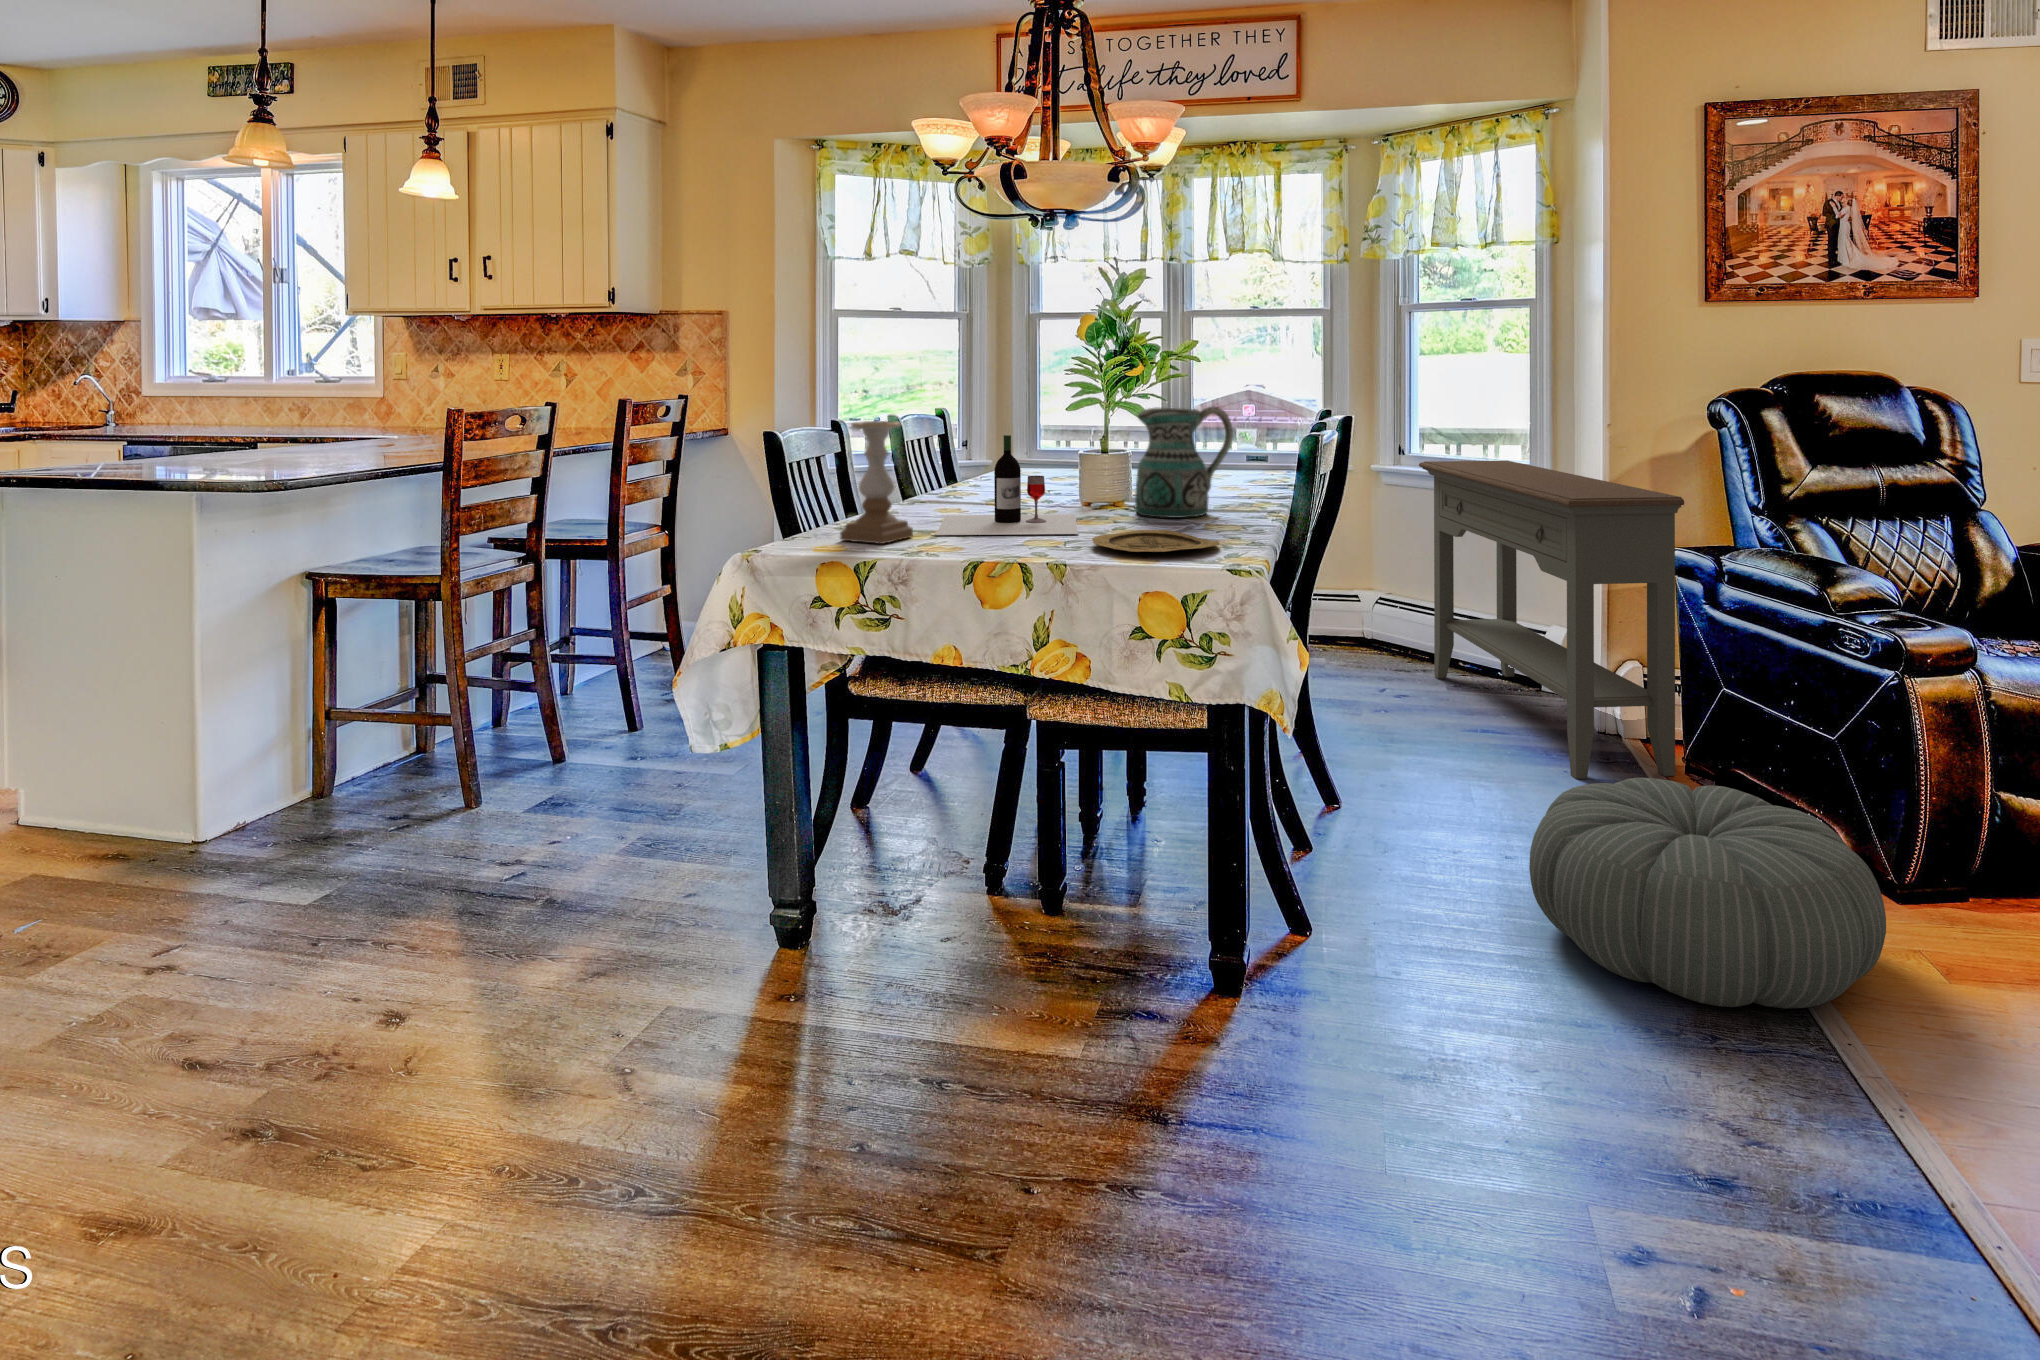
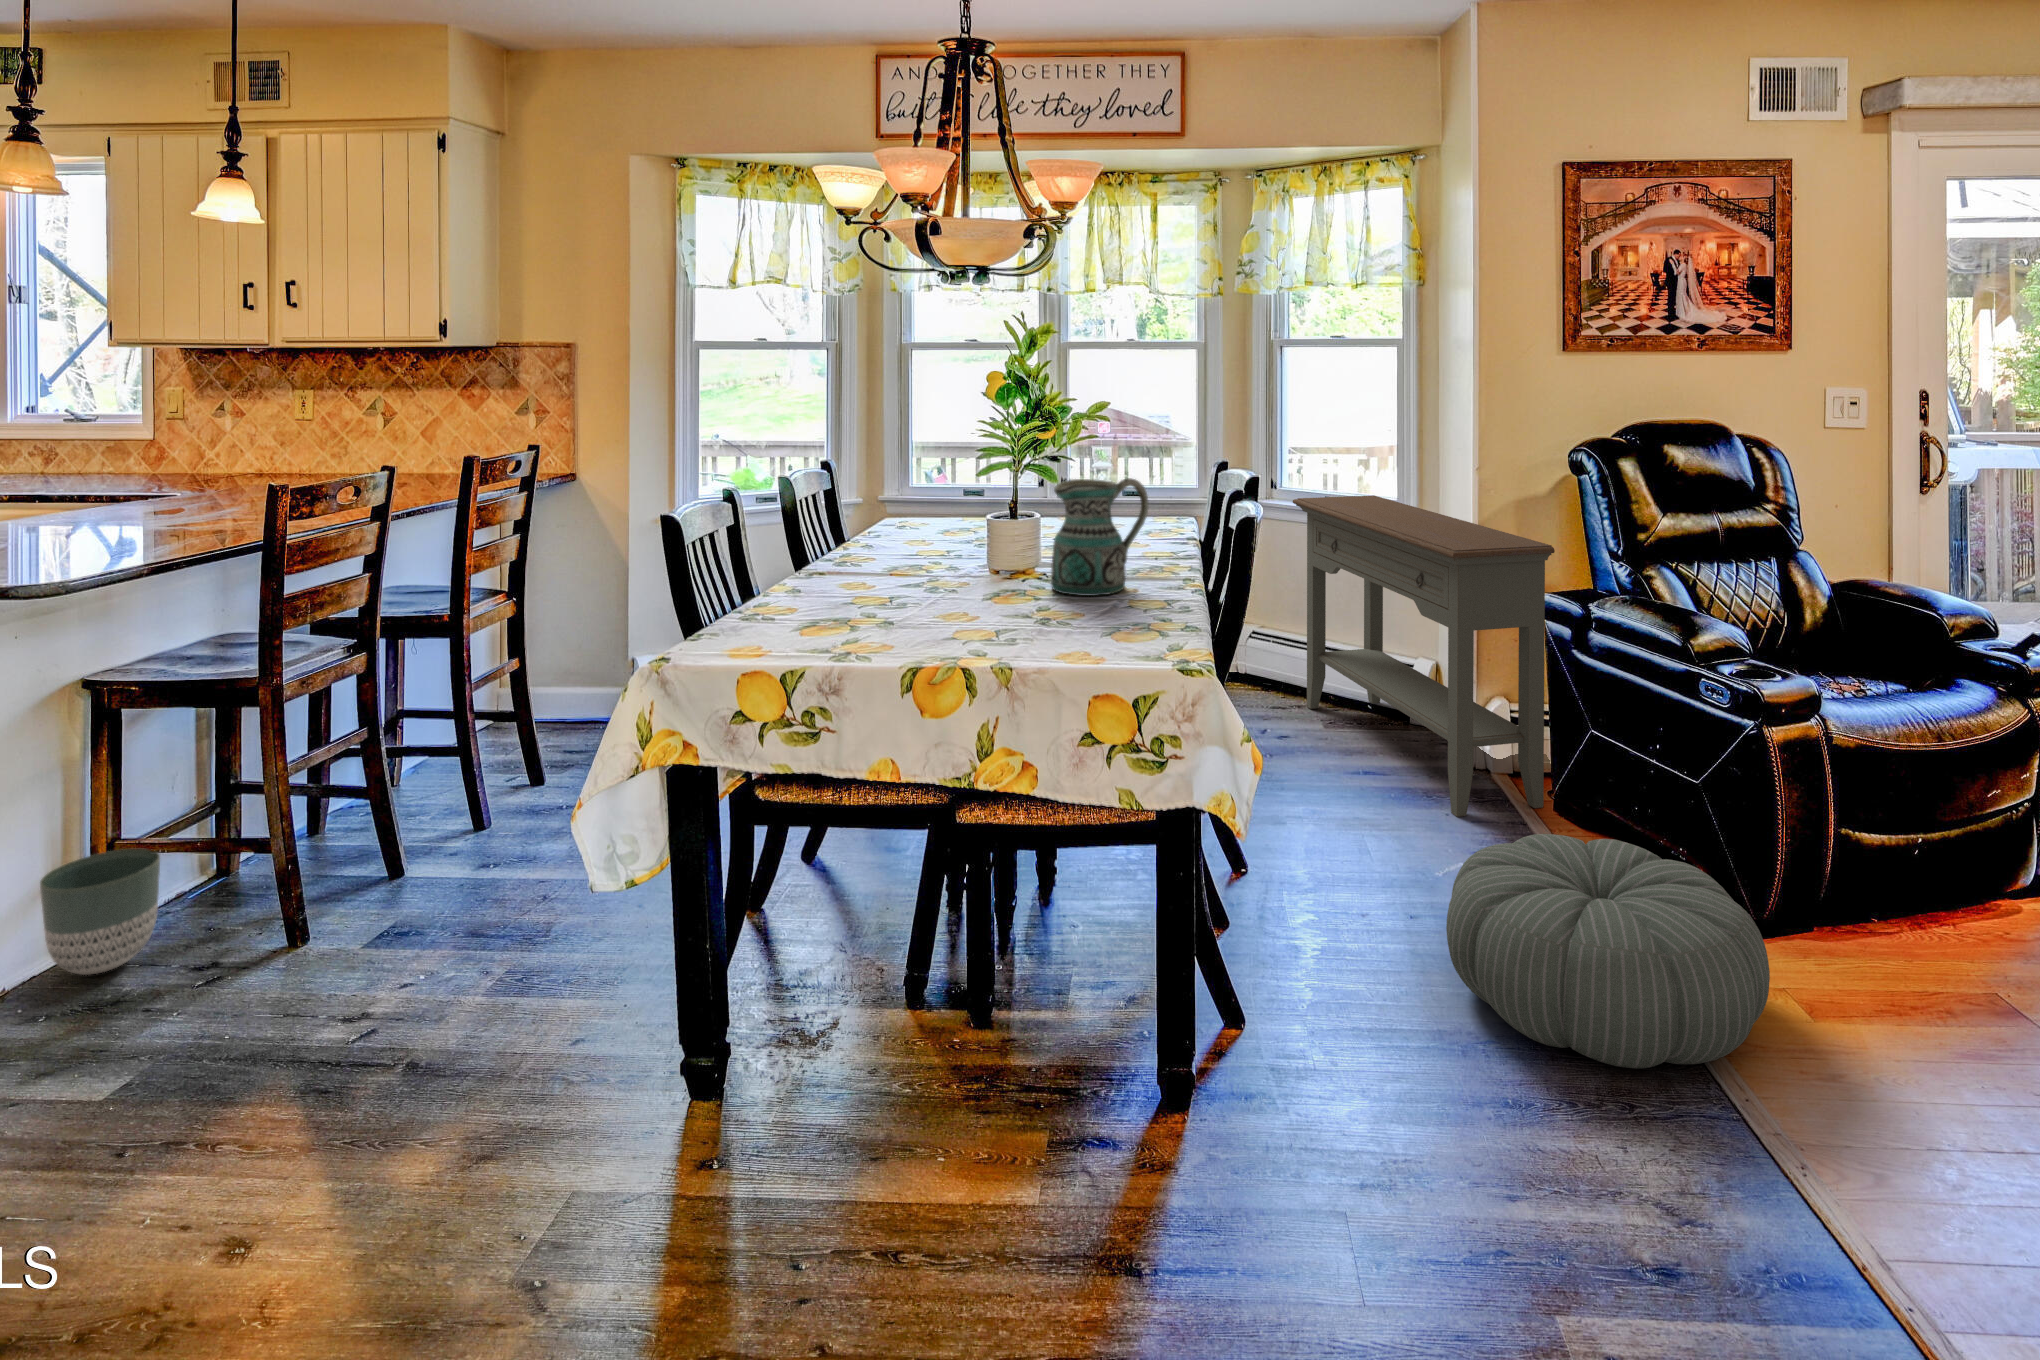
candle holder: present [840,421,913,544] -> none [753,513,831,649]
wine bottle: present [935,435,1078,535] -> none [854,517,1006,633]
plate: present [1092,530,1219,552] -> none [1026,619,1157,655]
planter: none [270,719,363,820] -> present [40,848,160,975]

